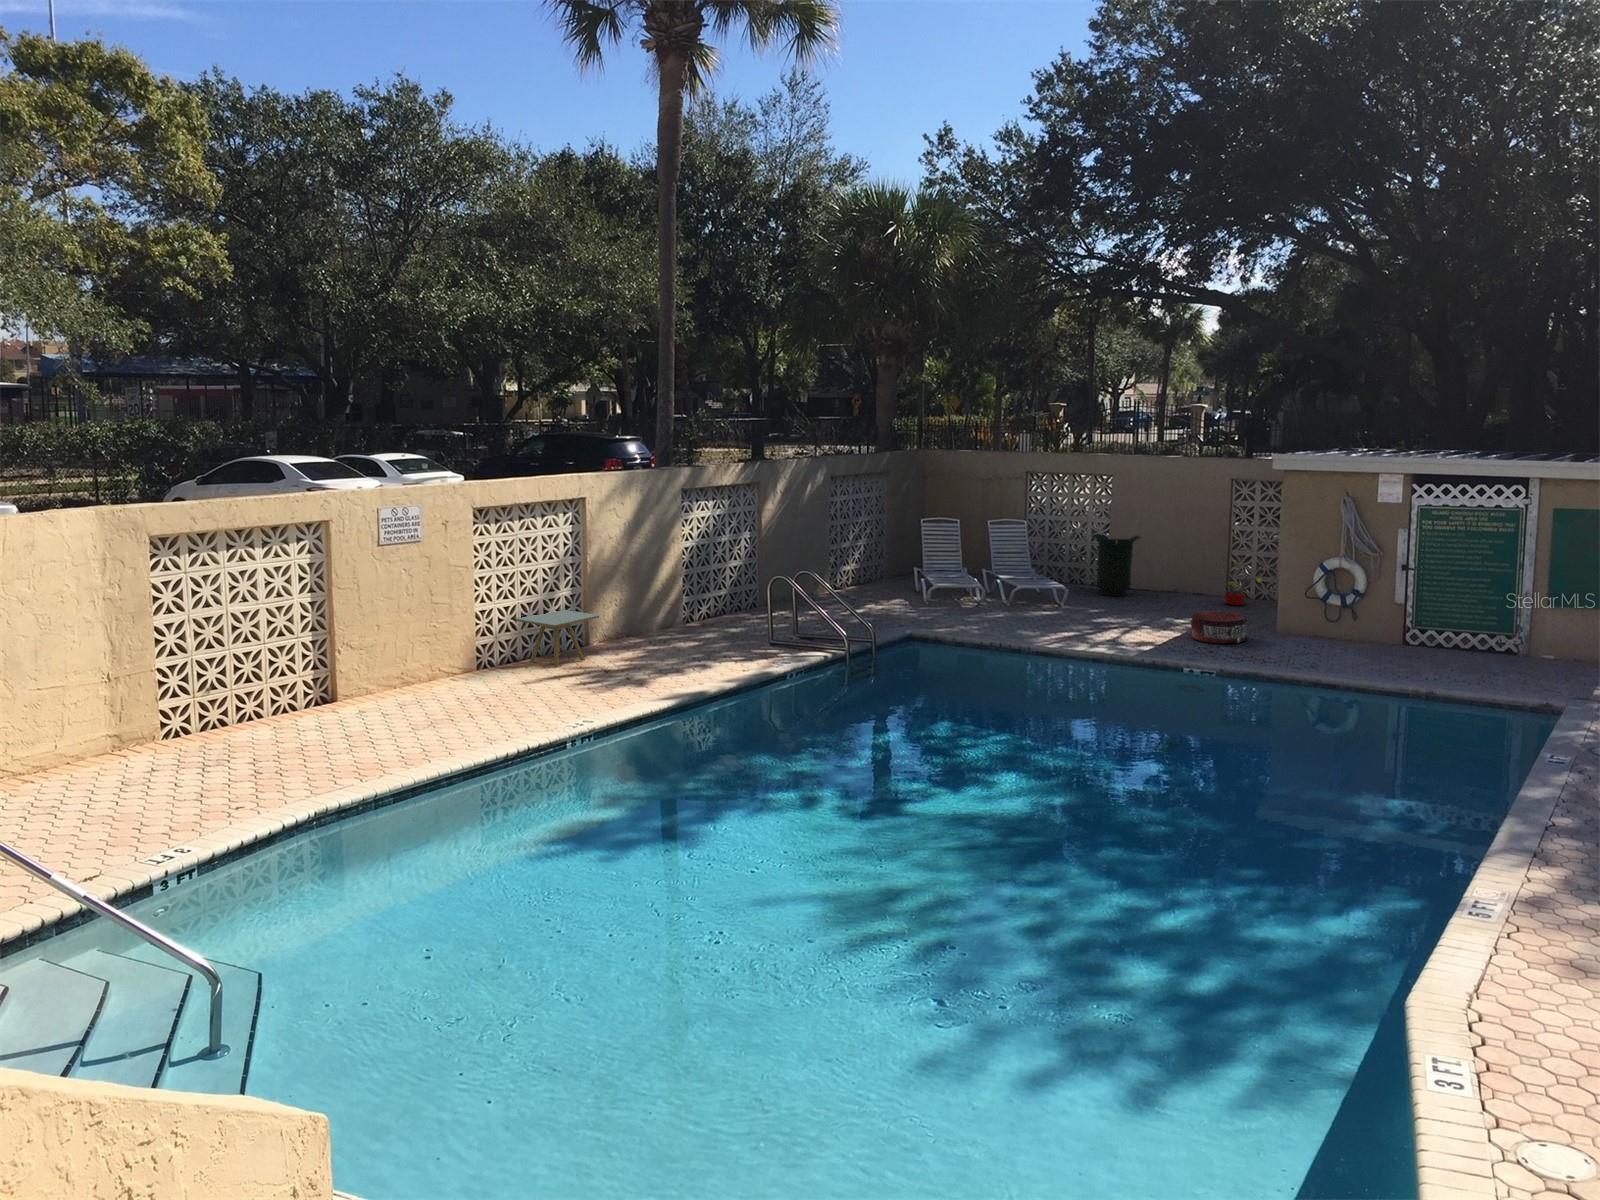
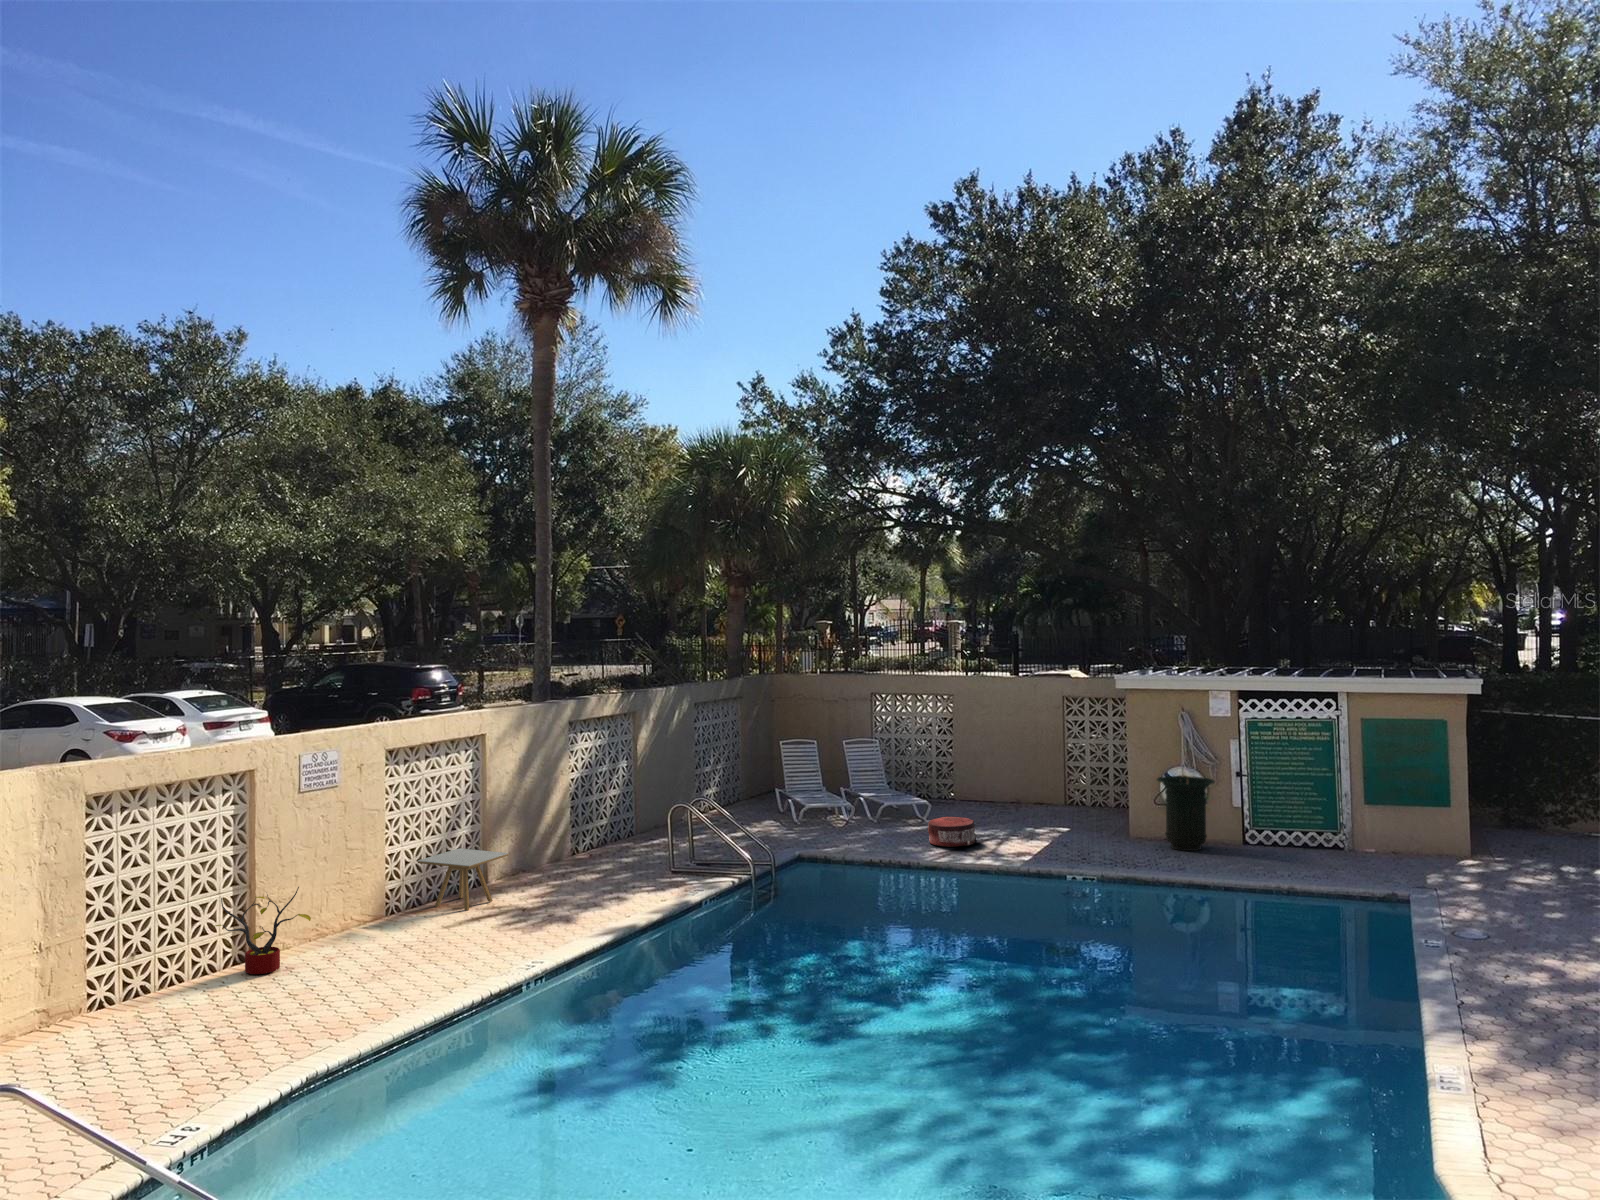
trash can: present [1092,534,1141,596] -> present [1157,776,1215,851]
decorative plant: present [1225,566,1262,605] -> present [215,887,311,974]
pouf: present [1191,610,1248,643] -> present [928,817,977,847]

